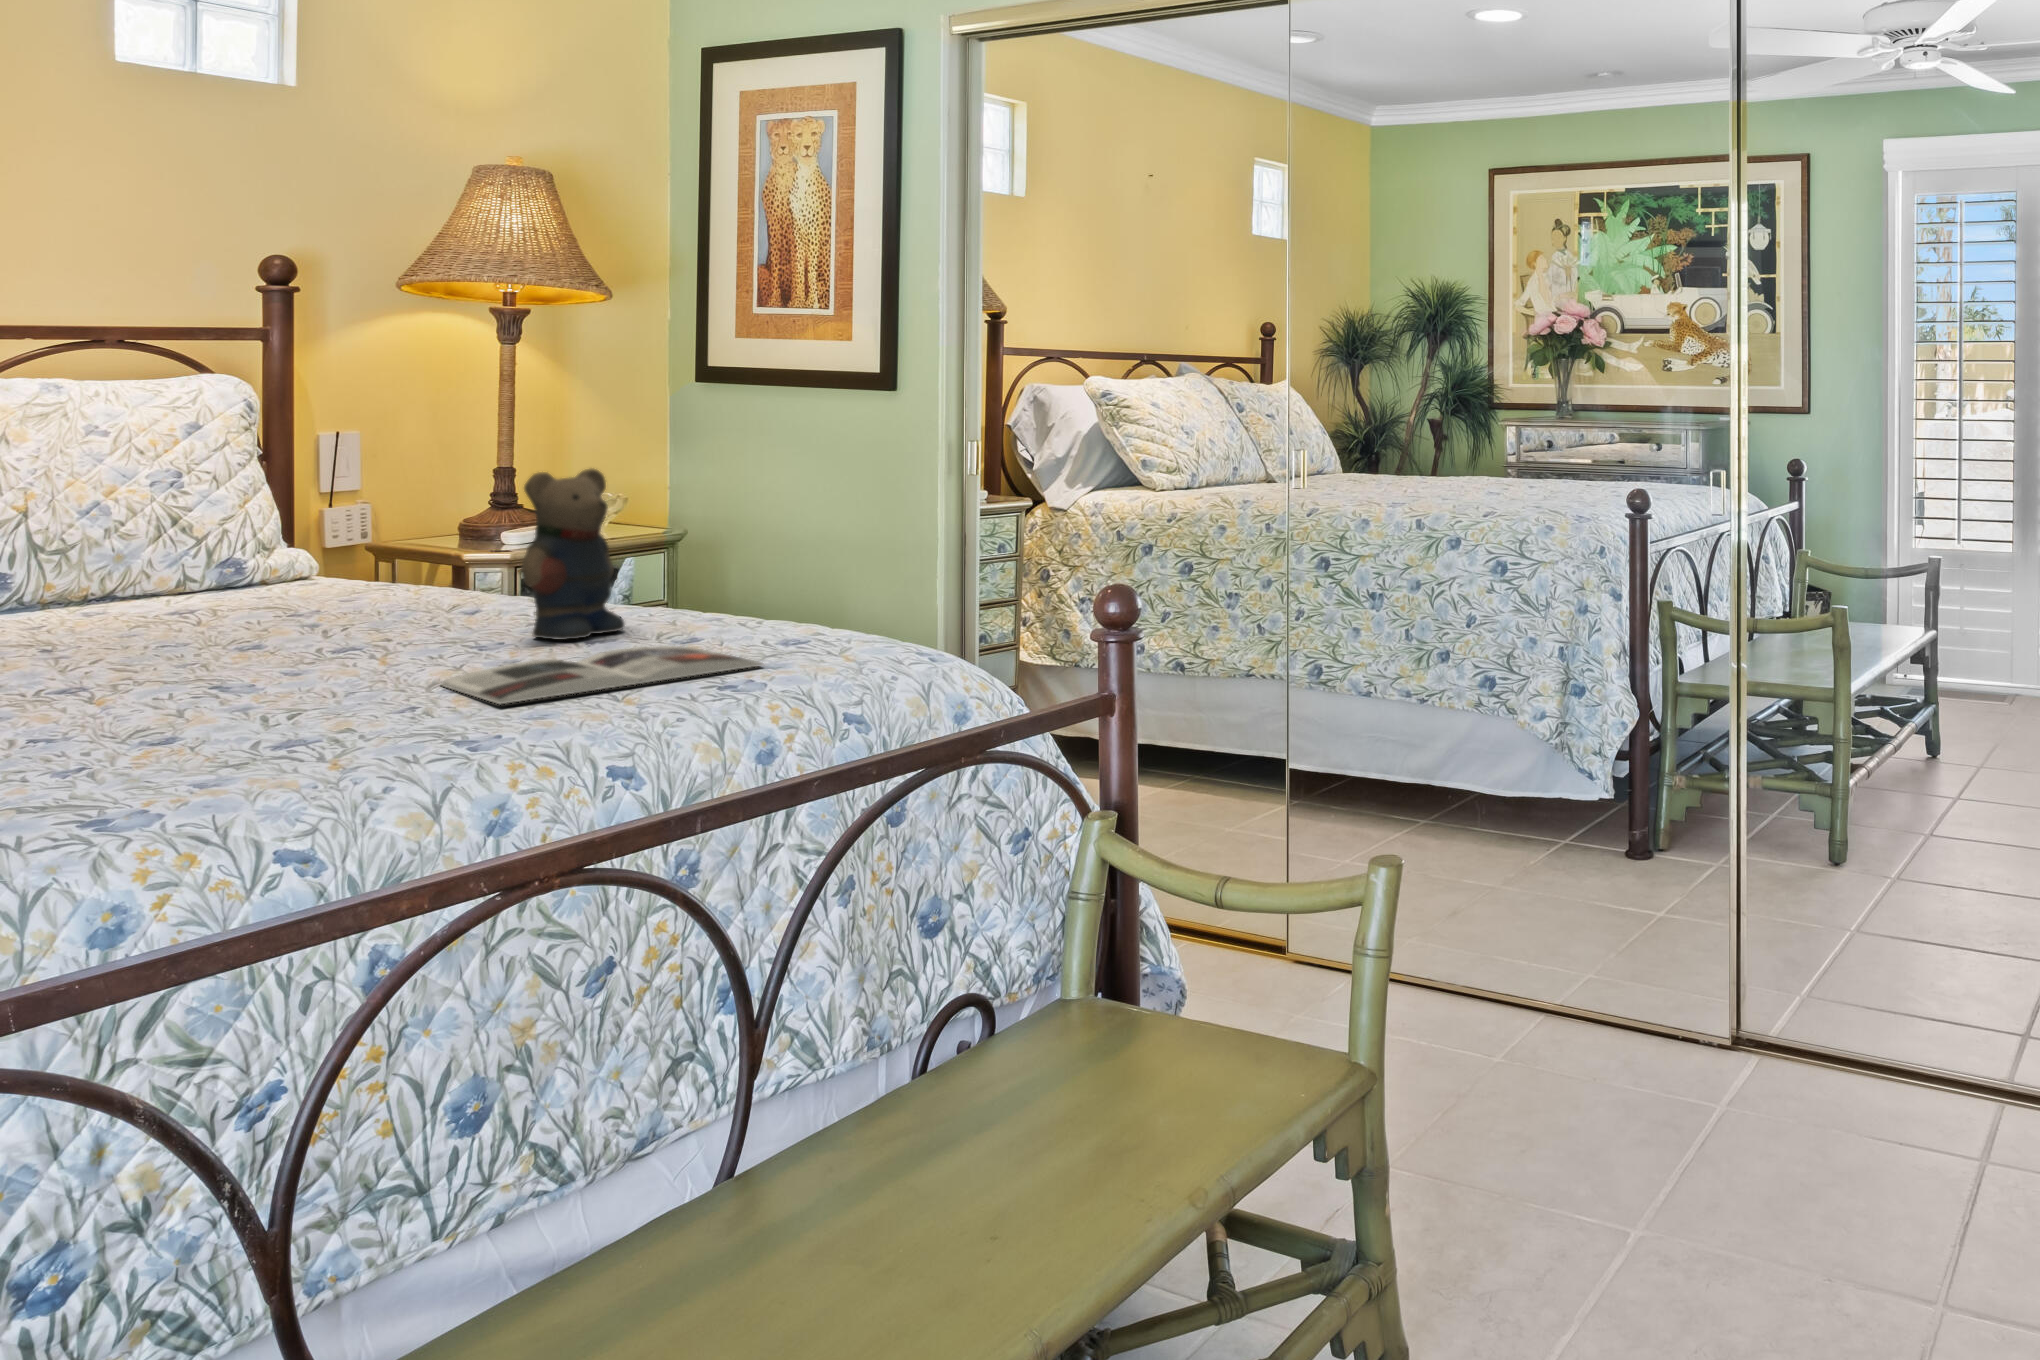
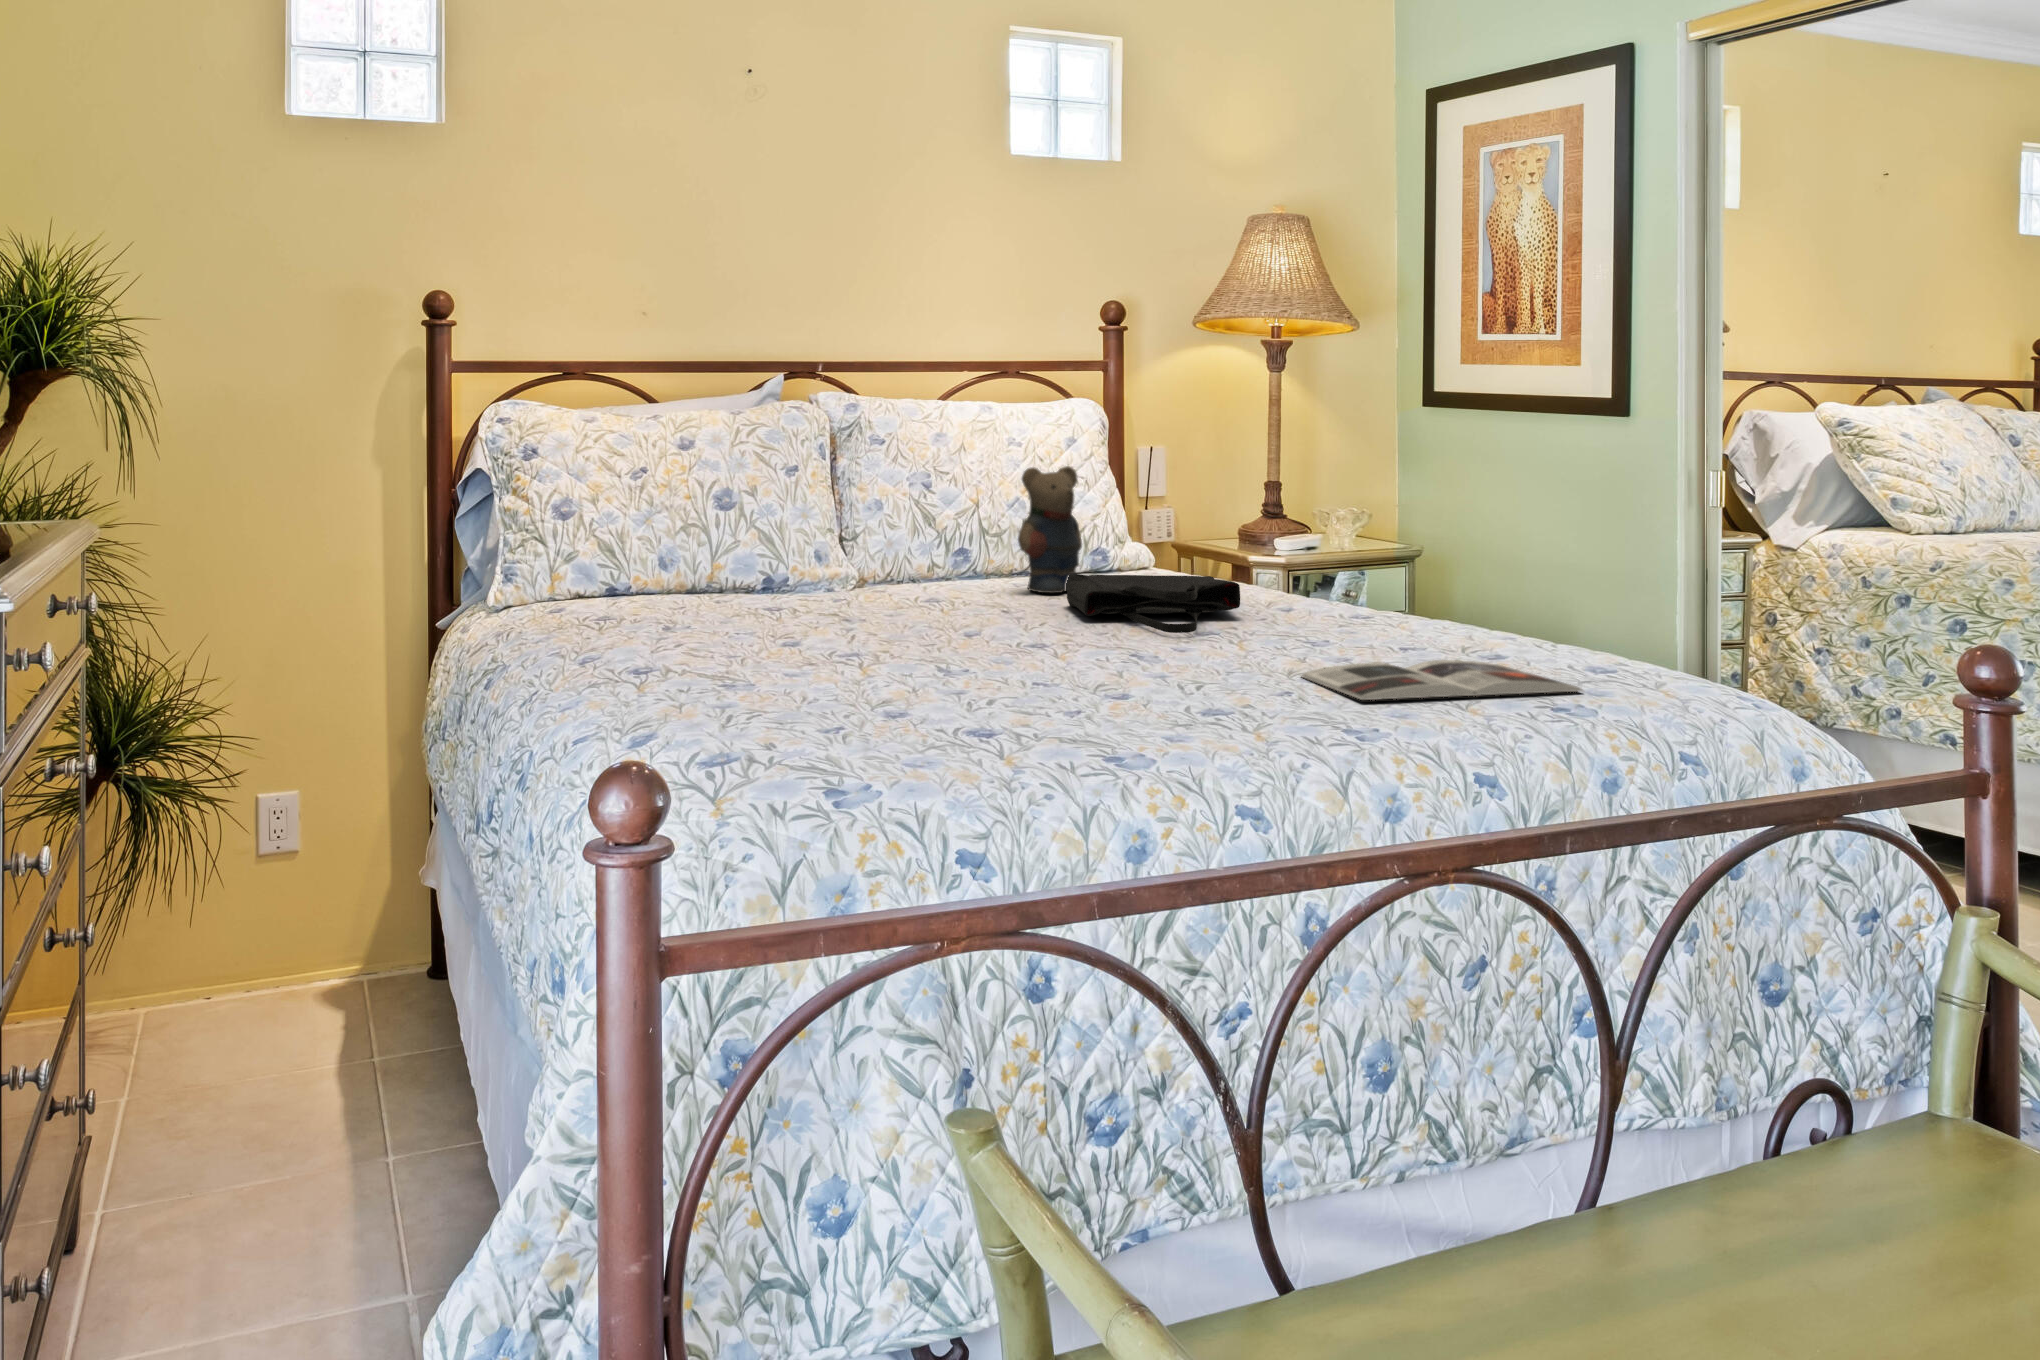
teddy bear: present [521,468,625,640] -> present [1018,466,1082,593]
tote bag: none [151,578,401,650] -> present [1066,574,1240,633]

